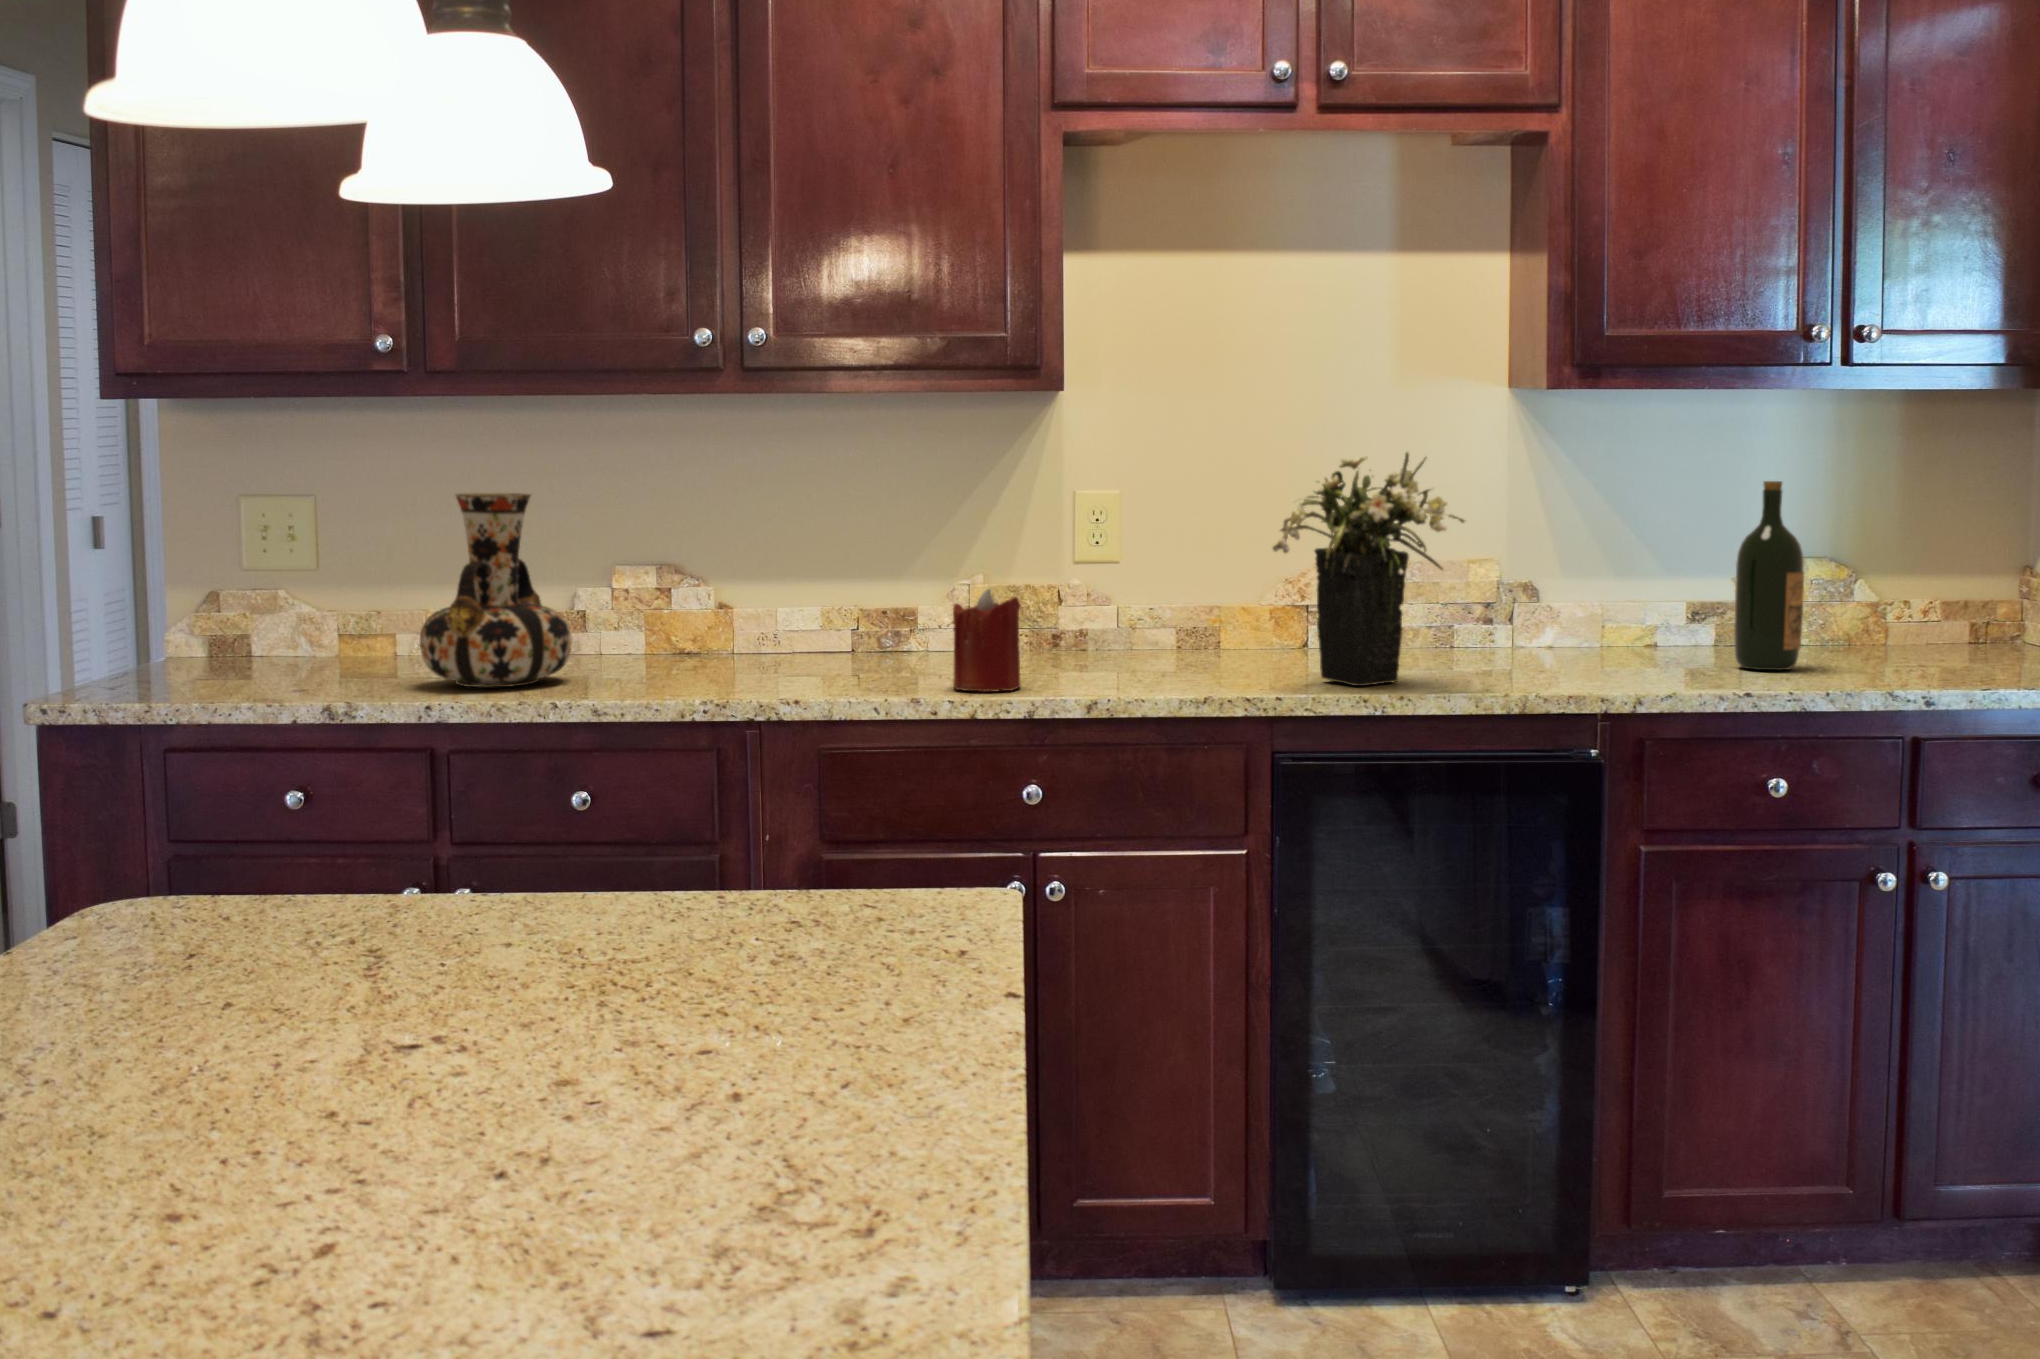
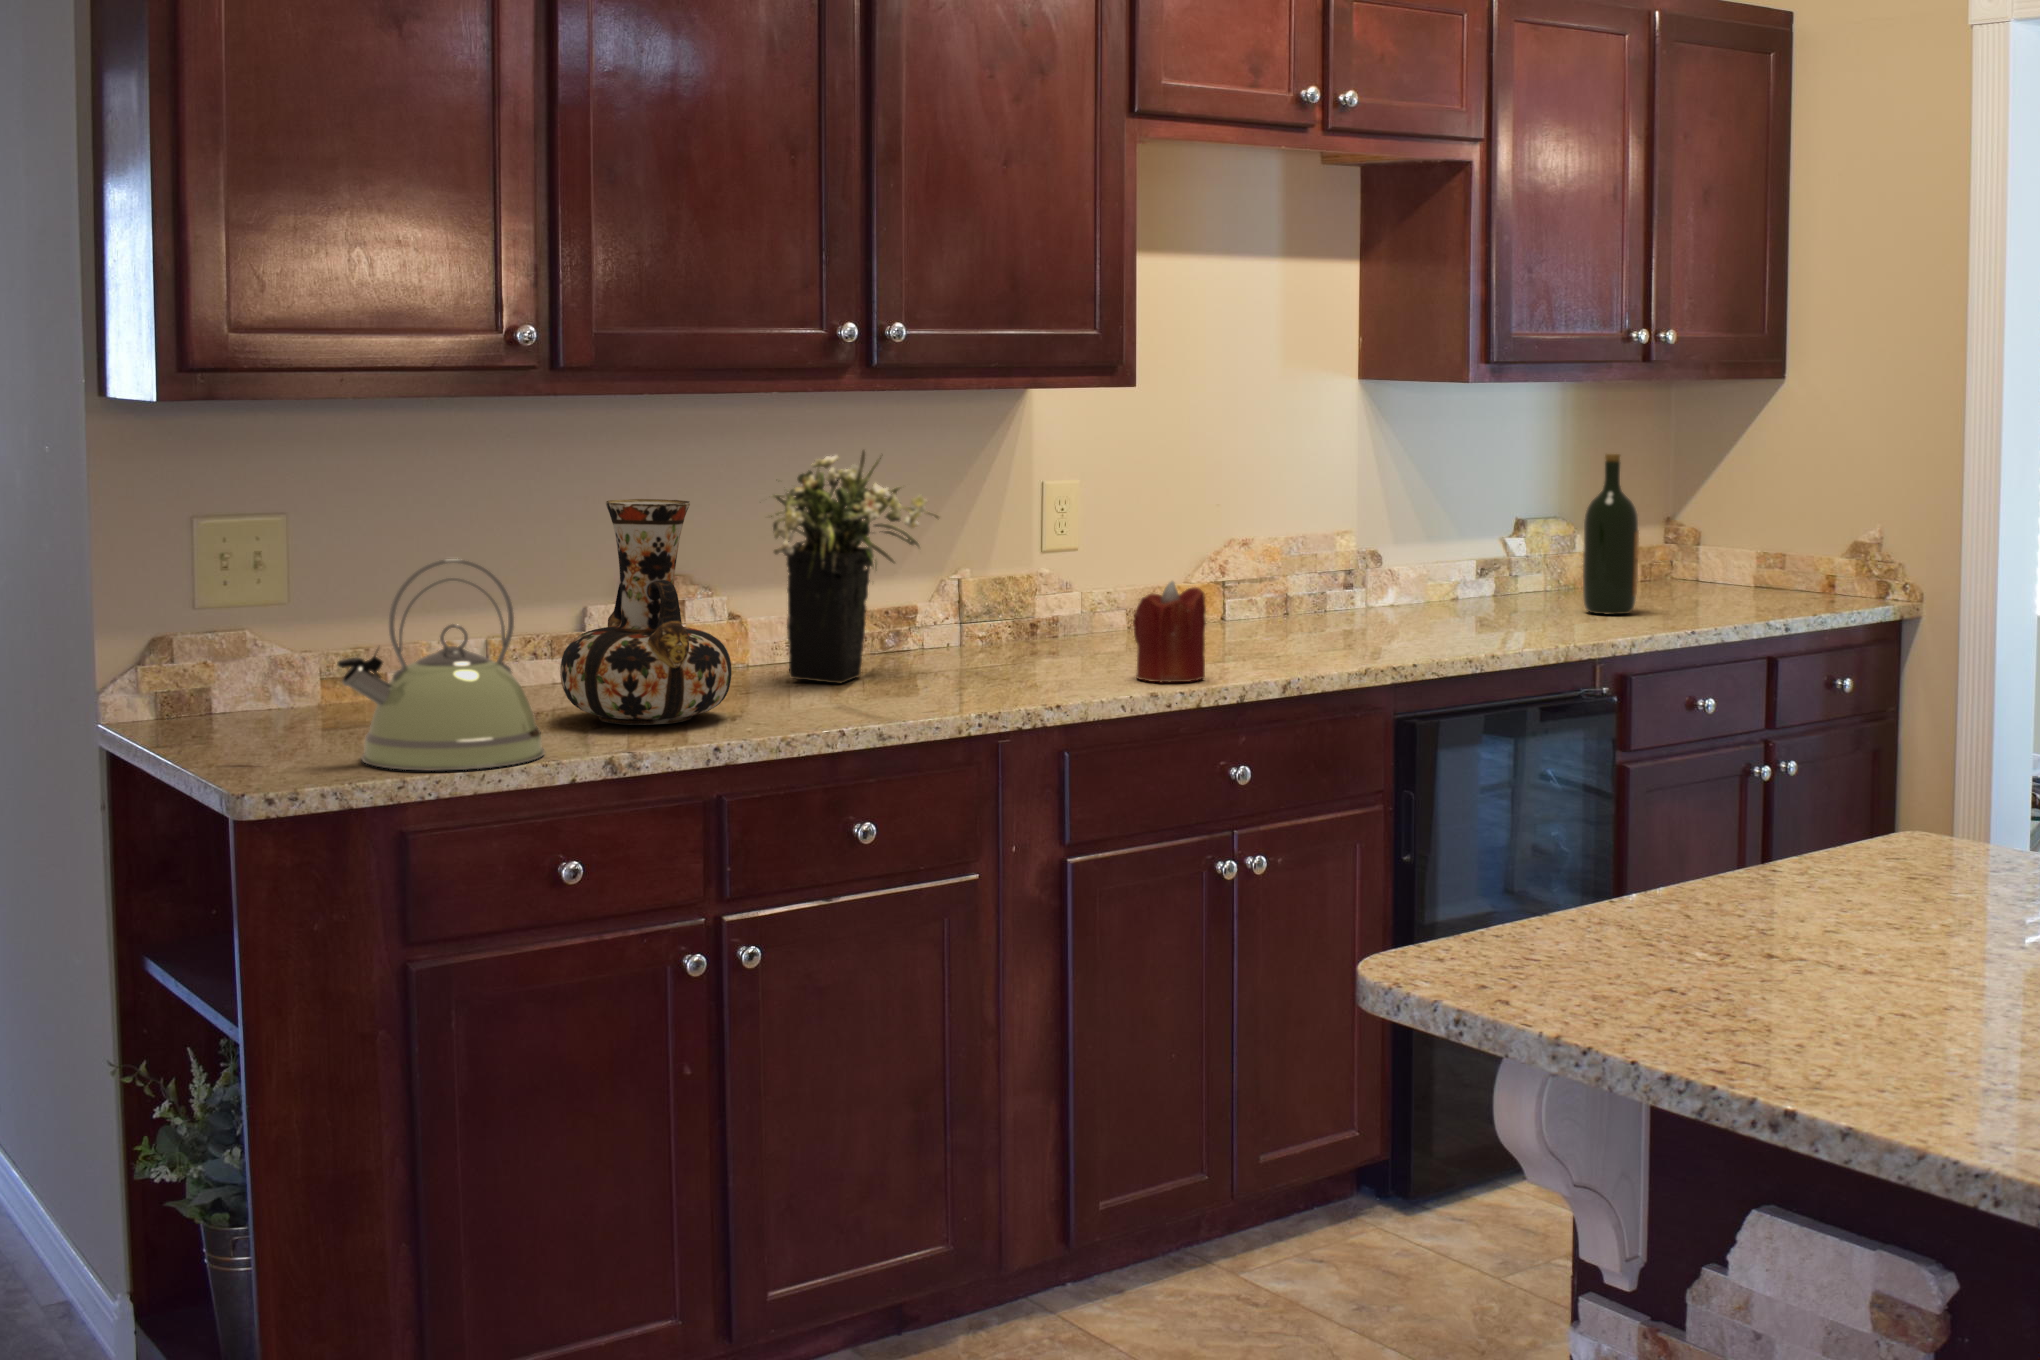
flower arrangement: present [1272,453,1465,686] -> present [771,450,939,684]
kettle: none [165,531,332,704] -> present [337,559,544,771]

